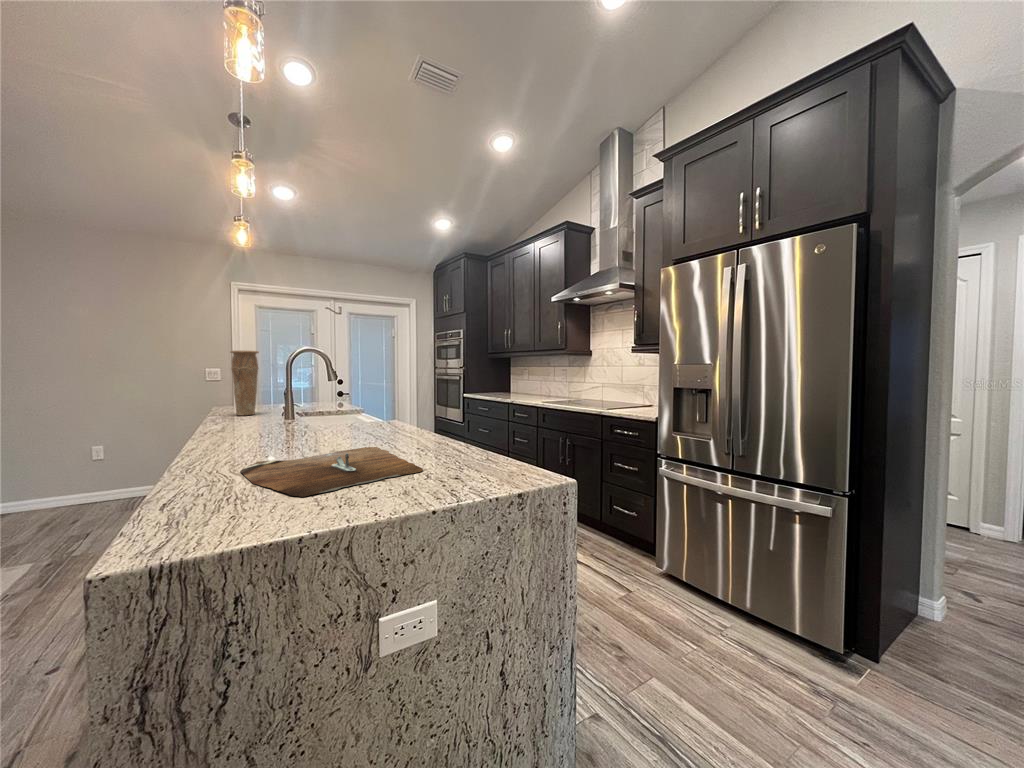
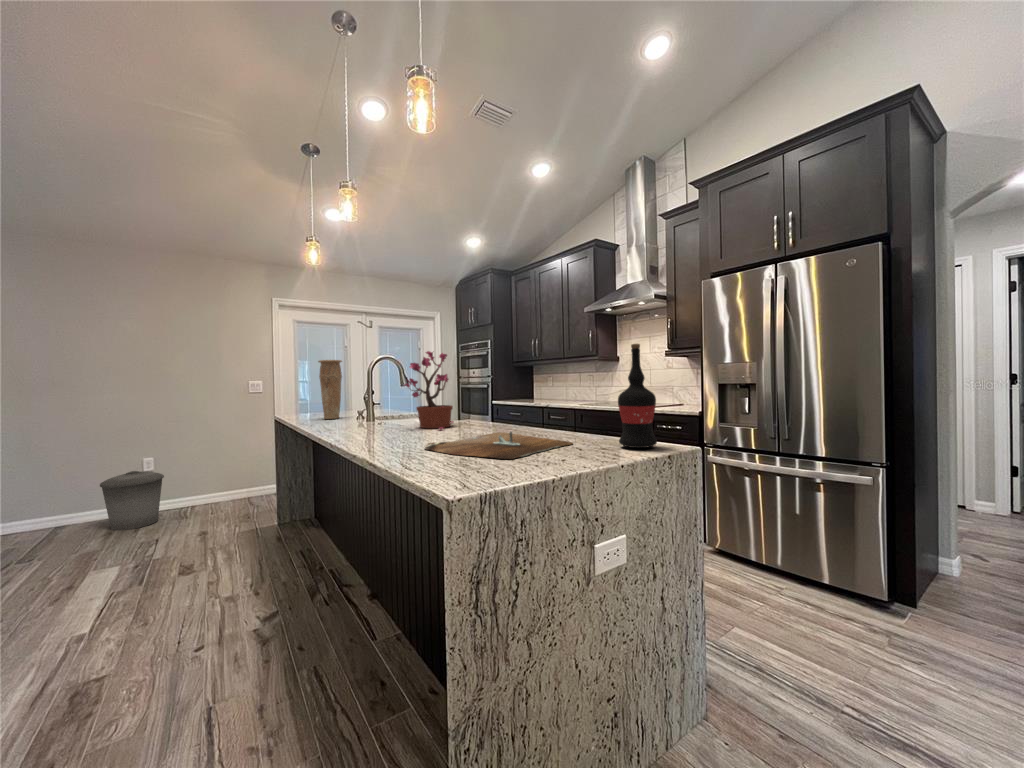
potted plant: none [282,346,355,439] -> present [404,351,454,430]
wine bottle: none [464,352,511,485] -> present [618,344,657,448]
trash can: none [36,458,108,519] -> present [100,471,164,531]

